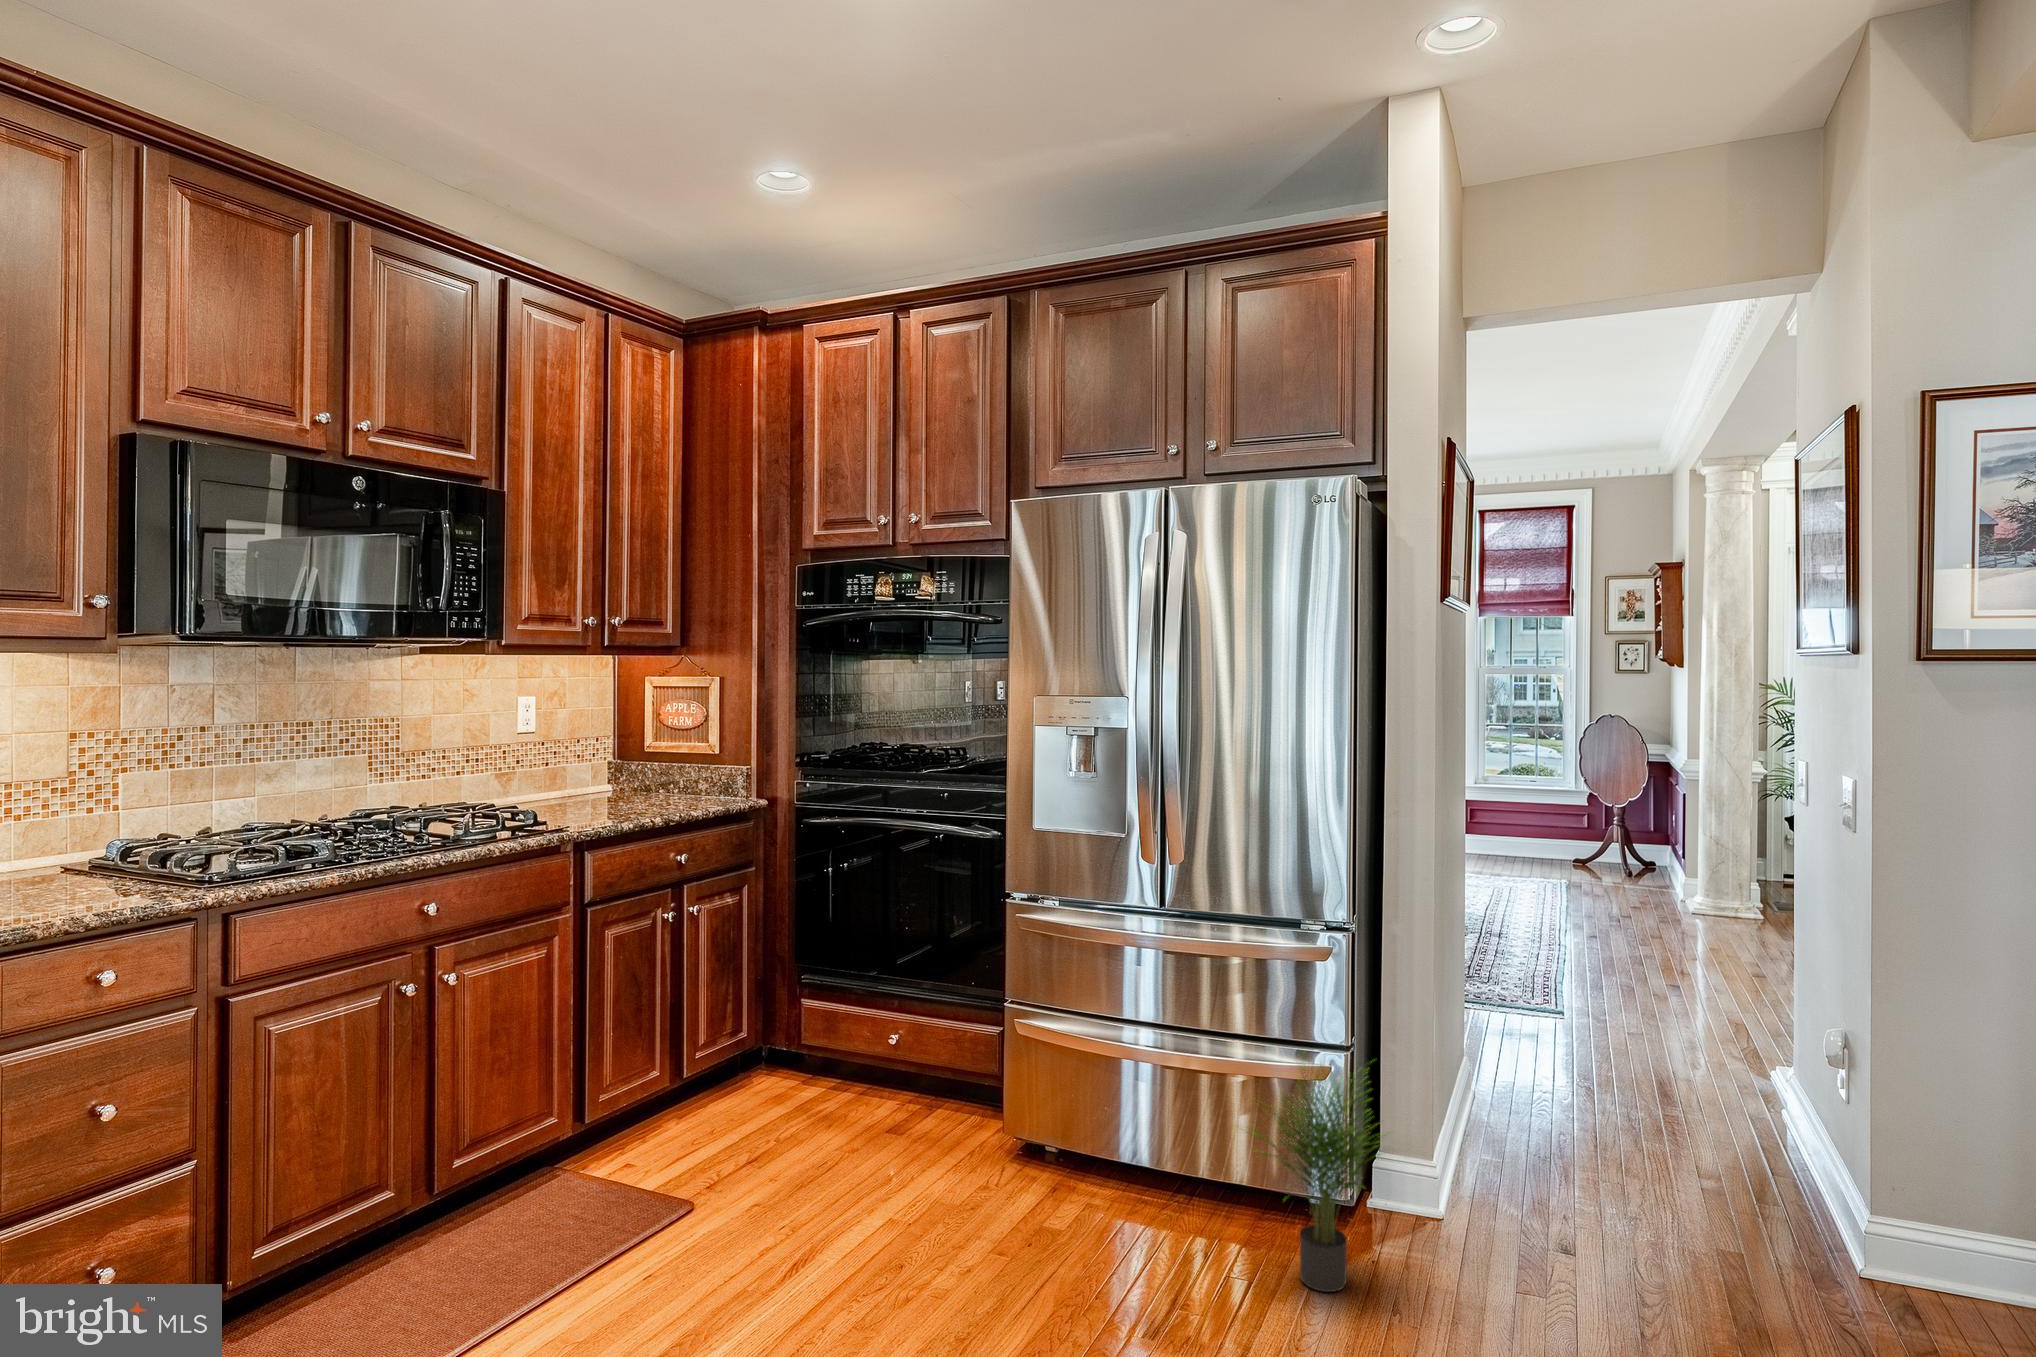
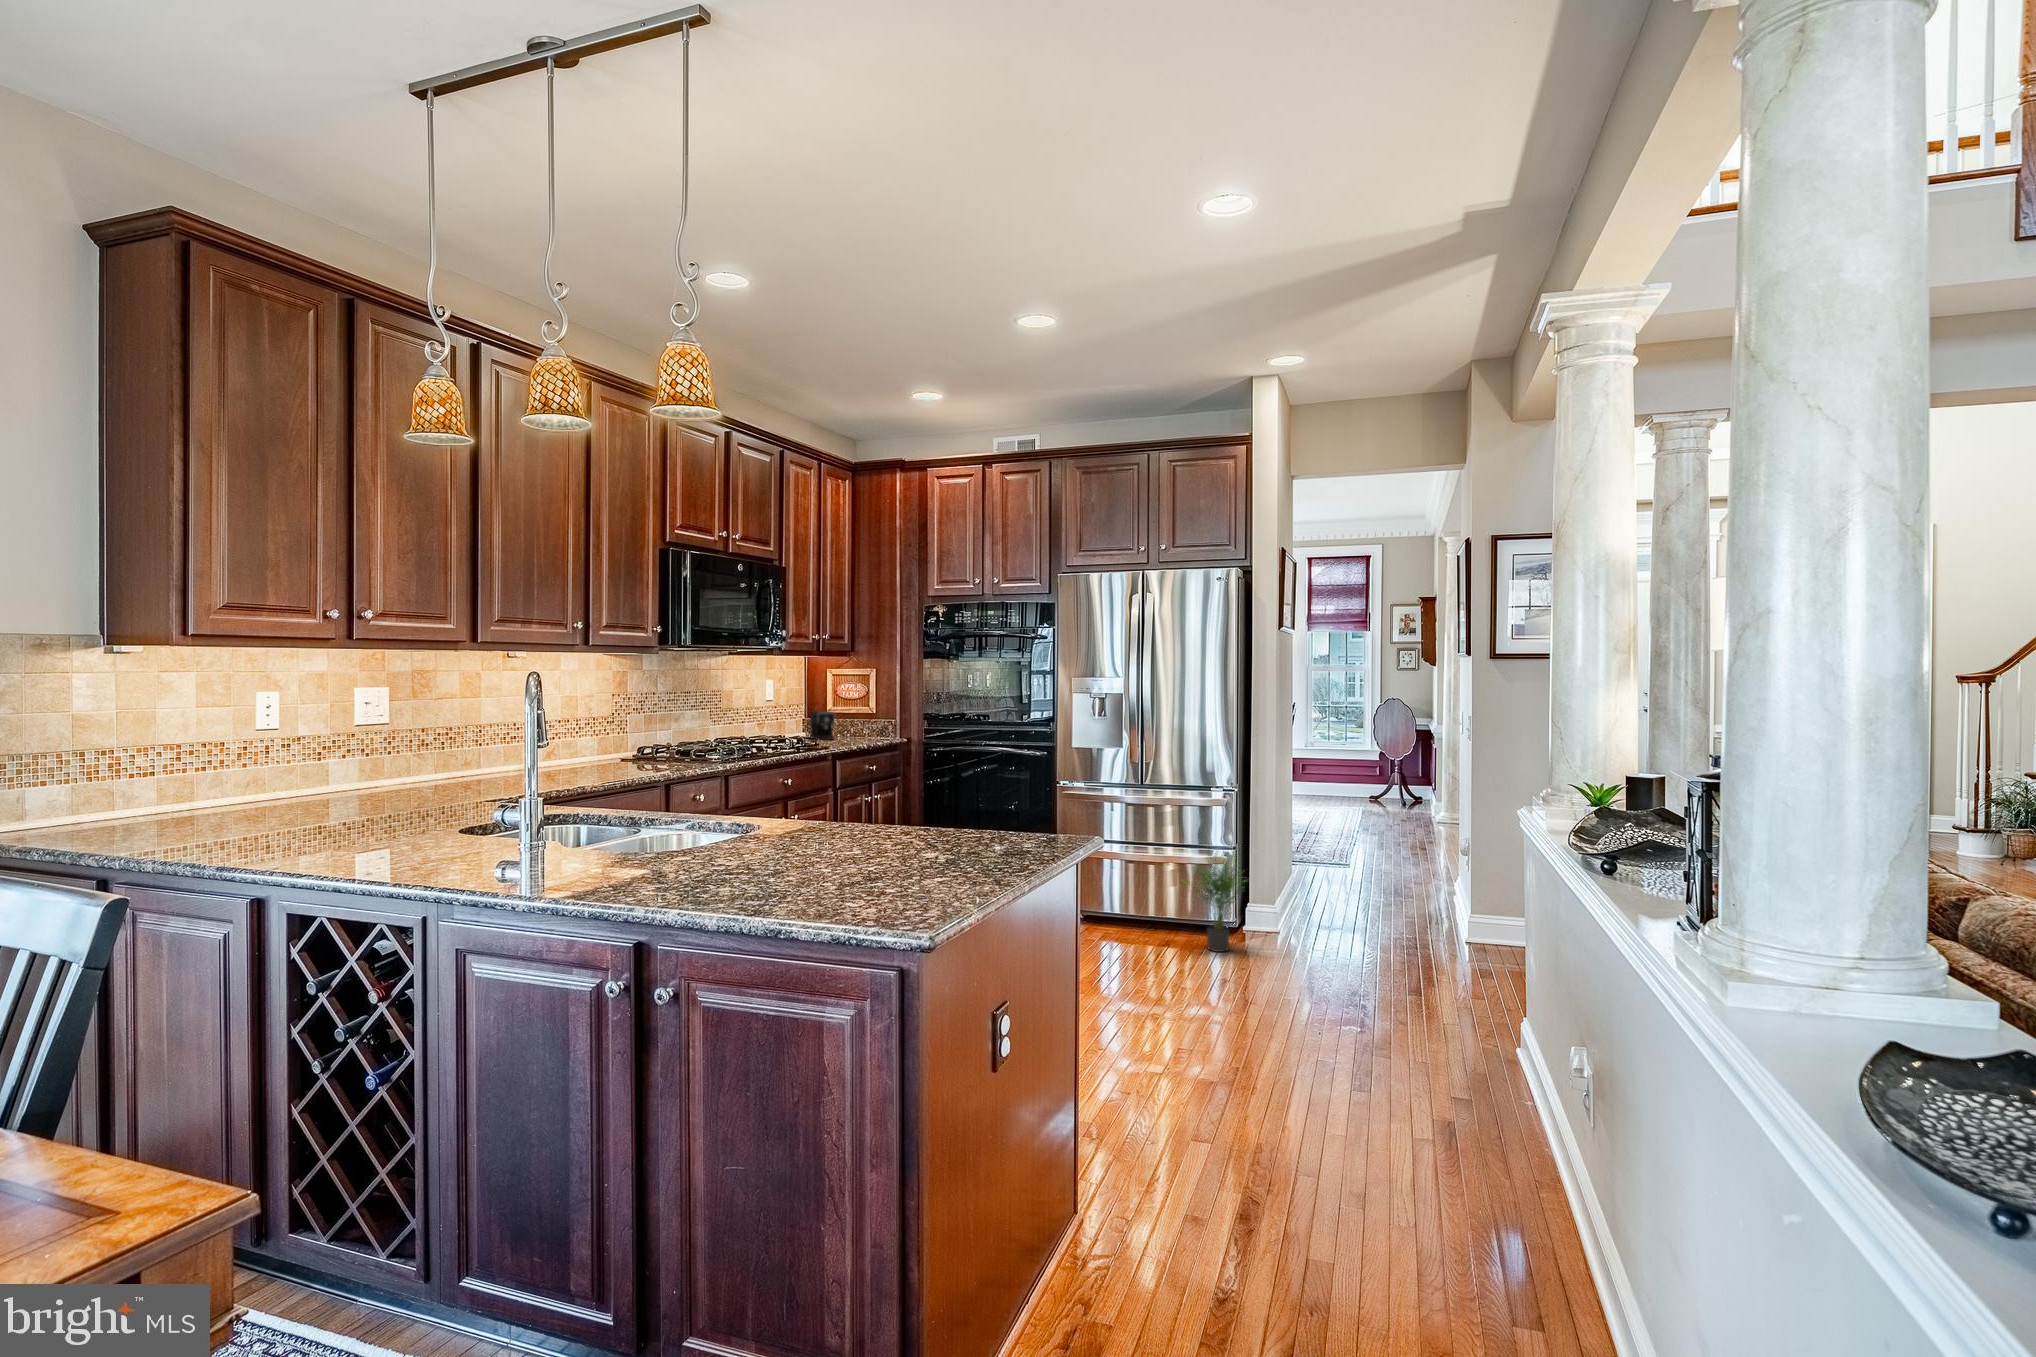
coffee maker: none [594,753,684,807] -> present [810,711,836,740]

